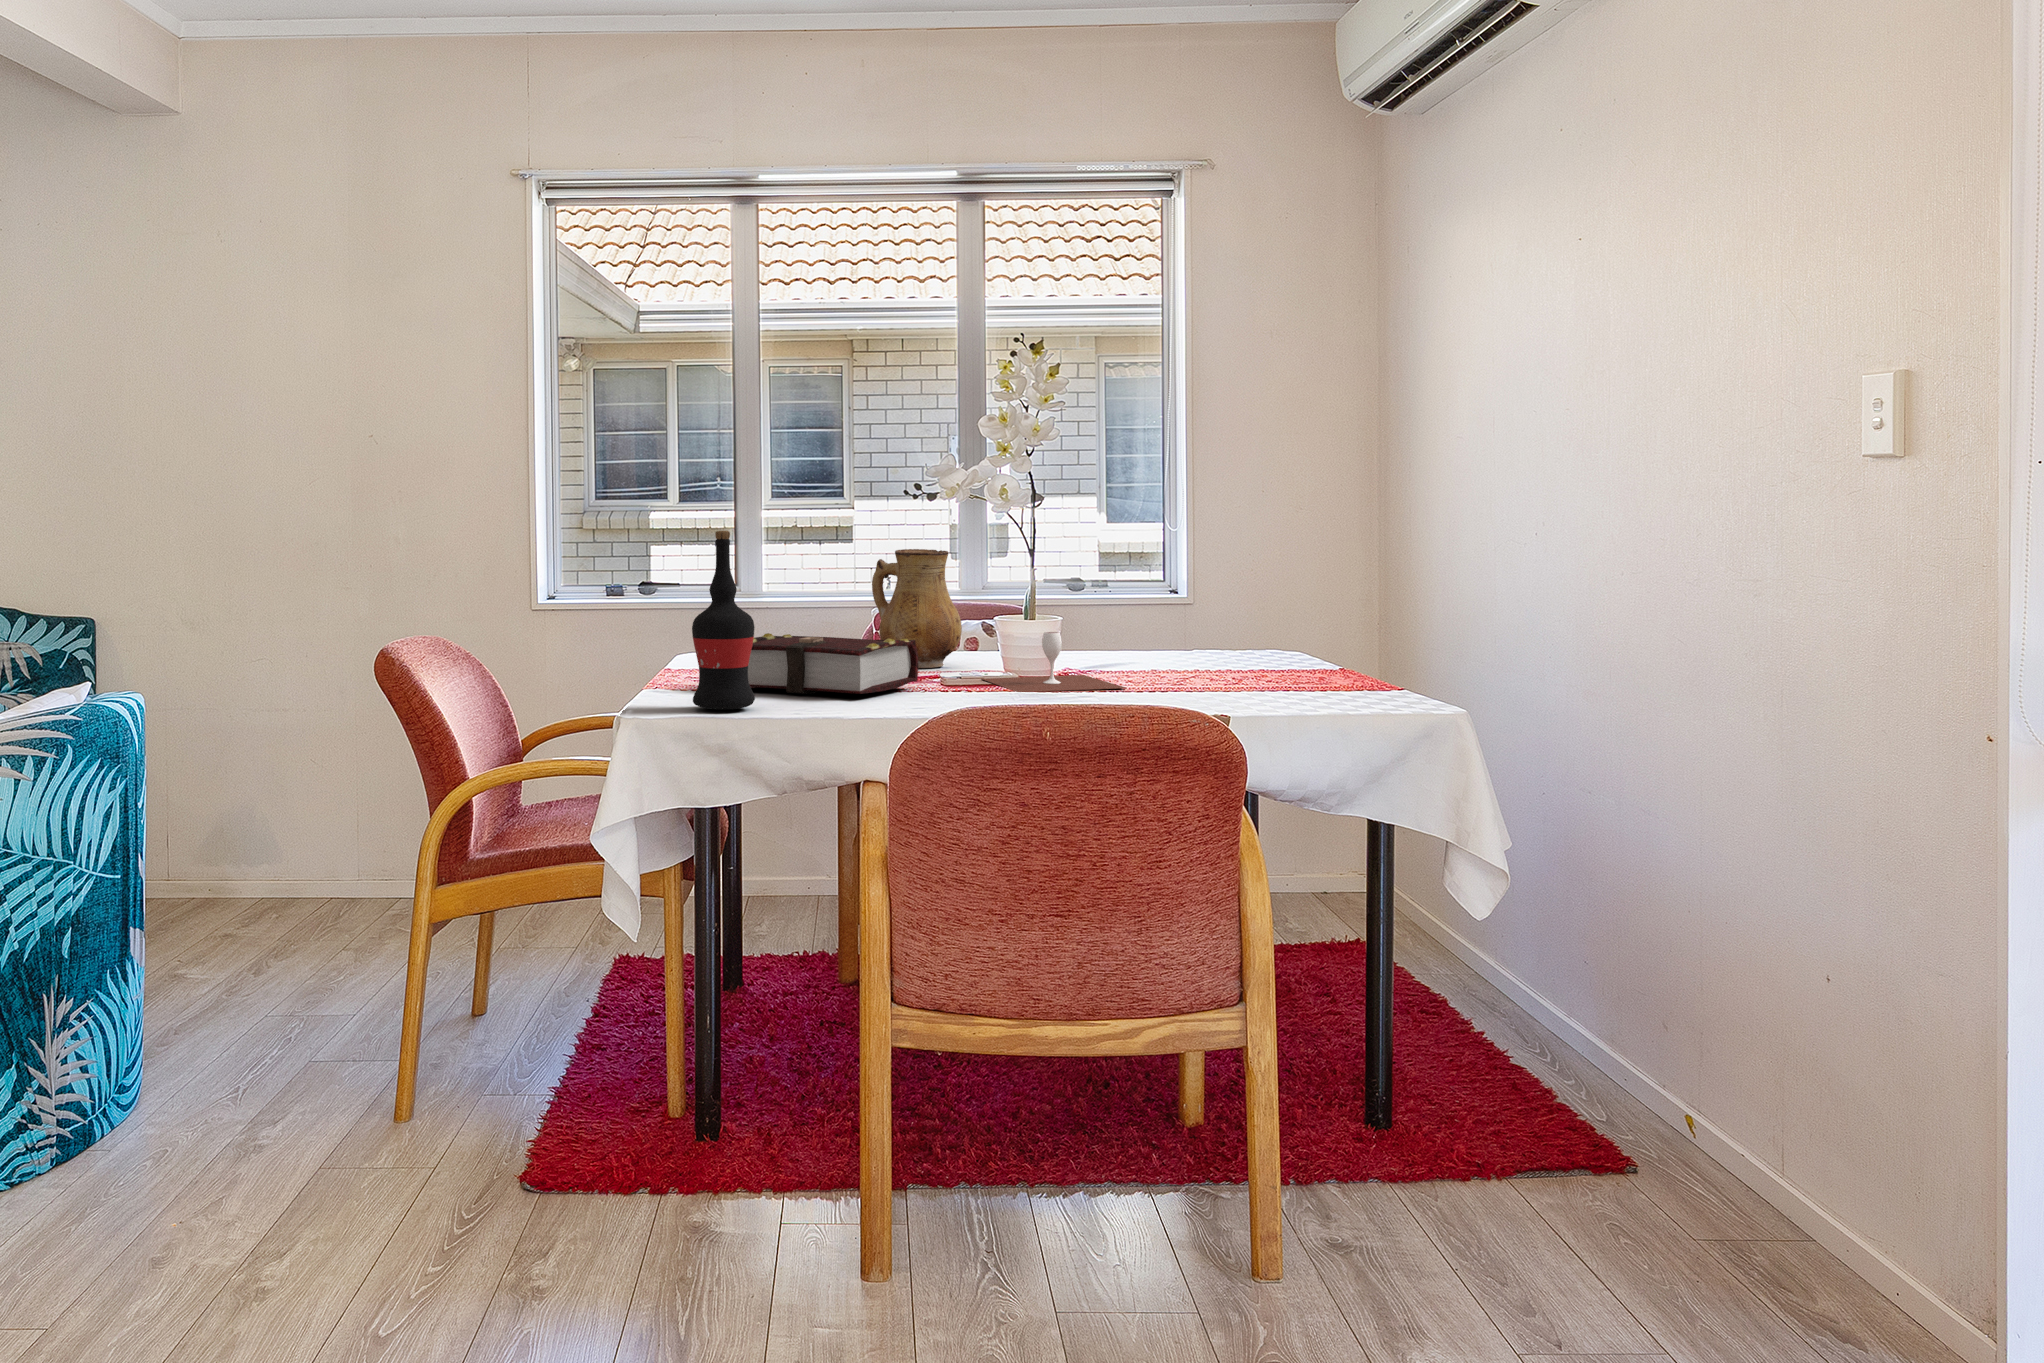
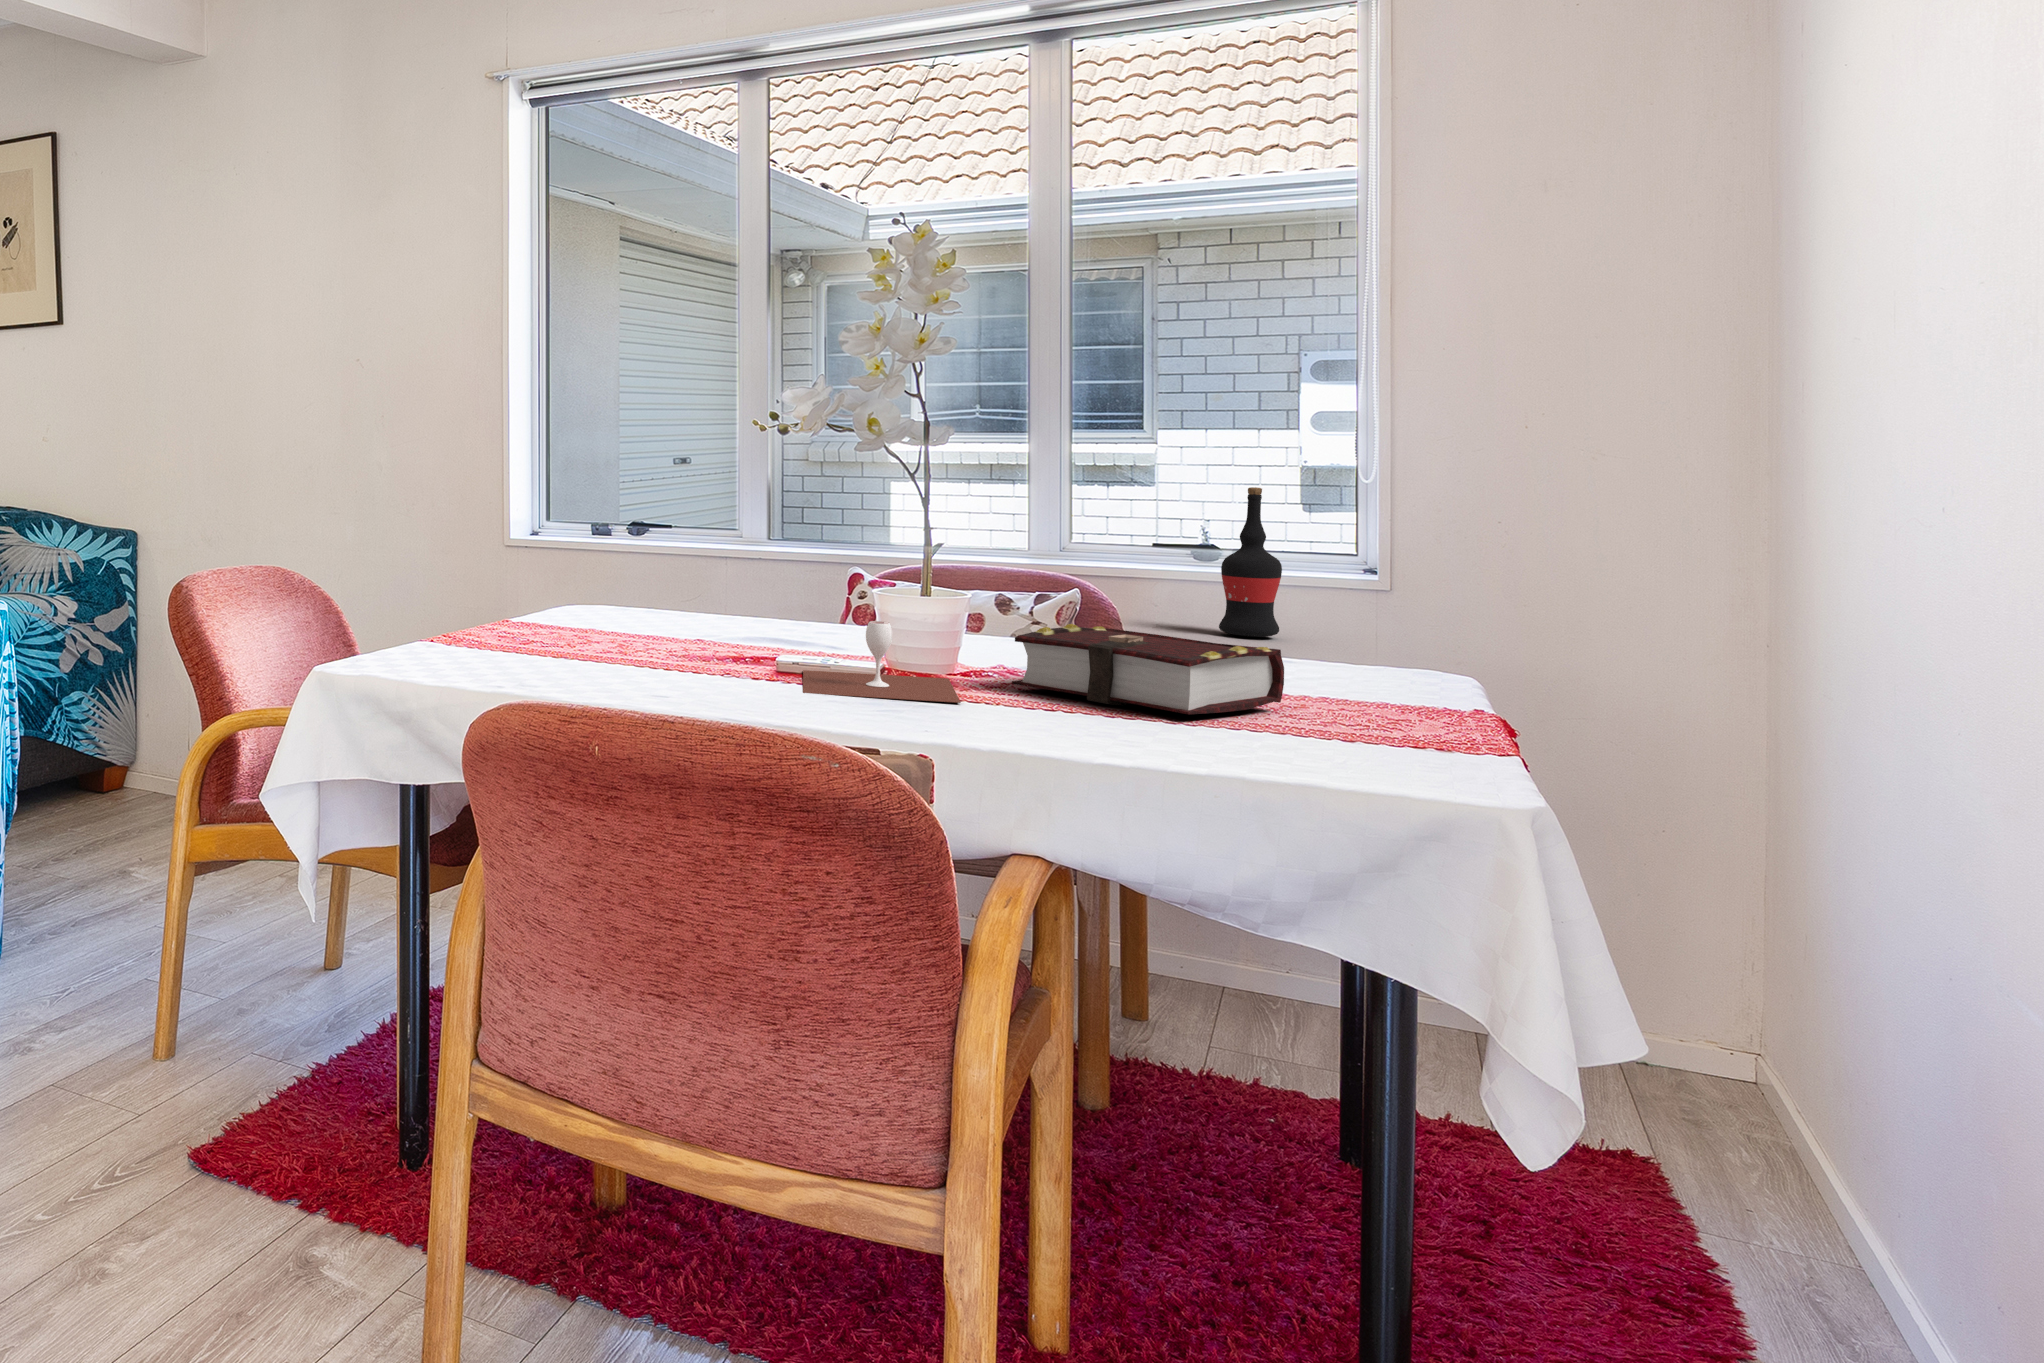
wine bottle: present [692,531,755,710] -> present [1219,487,1282,637]
ceramic pitcher: present [872,549,962,668] -> none [728,507,831,650]
book: present [748,633,918,694] -> present [1012,624,1284,714]

